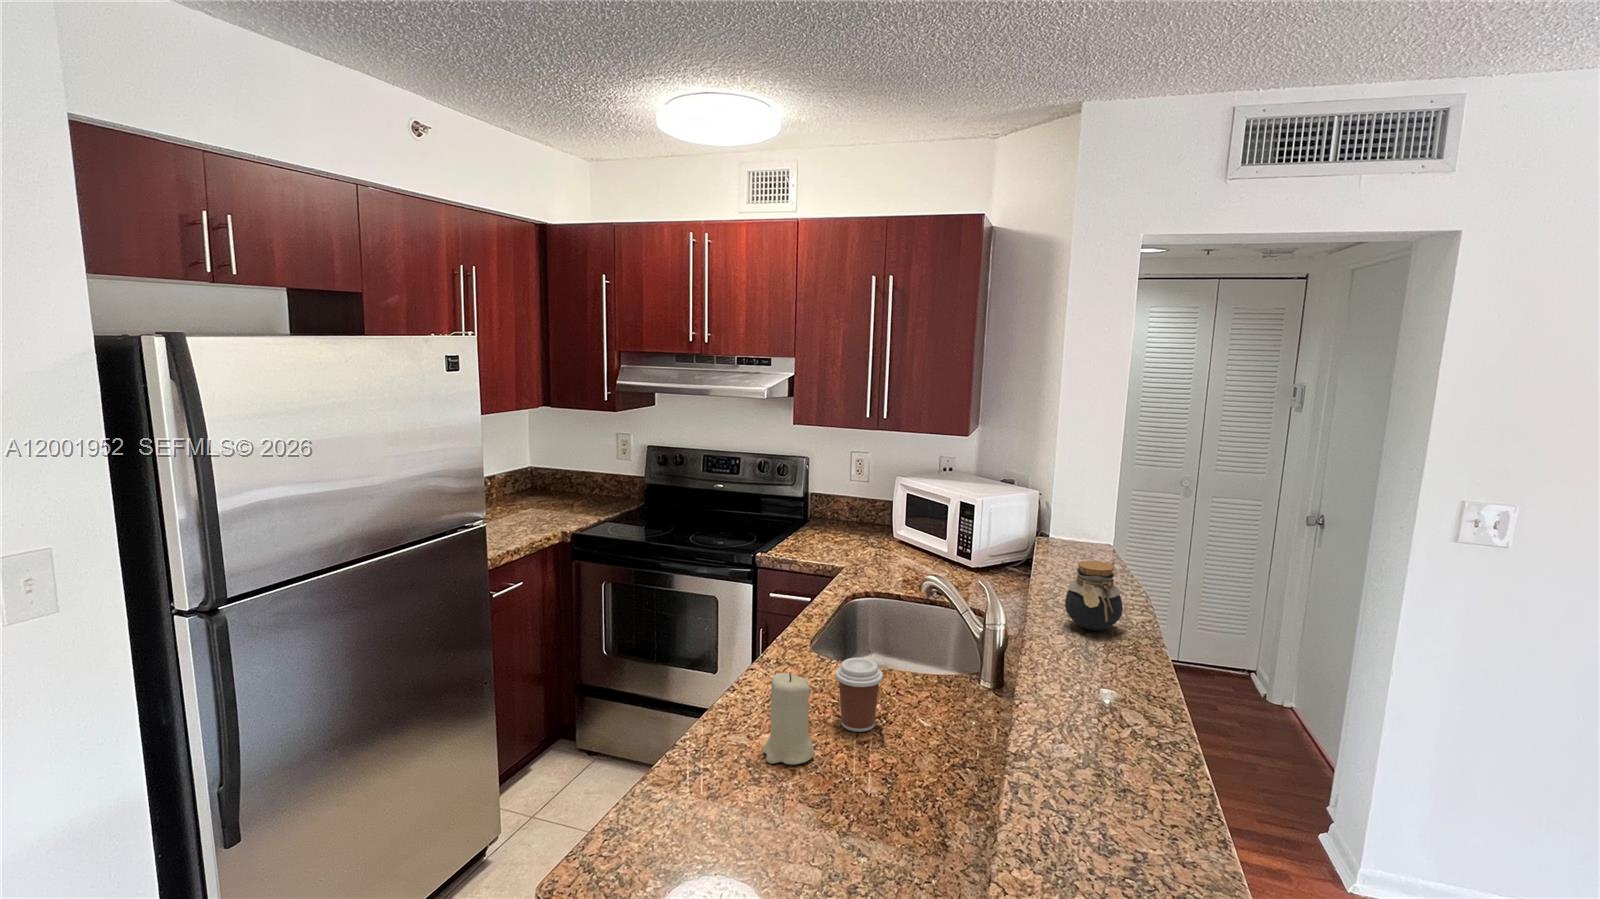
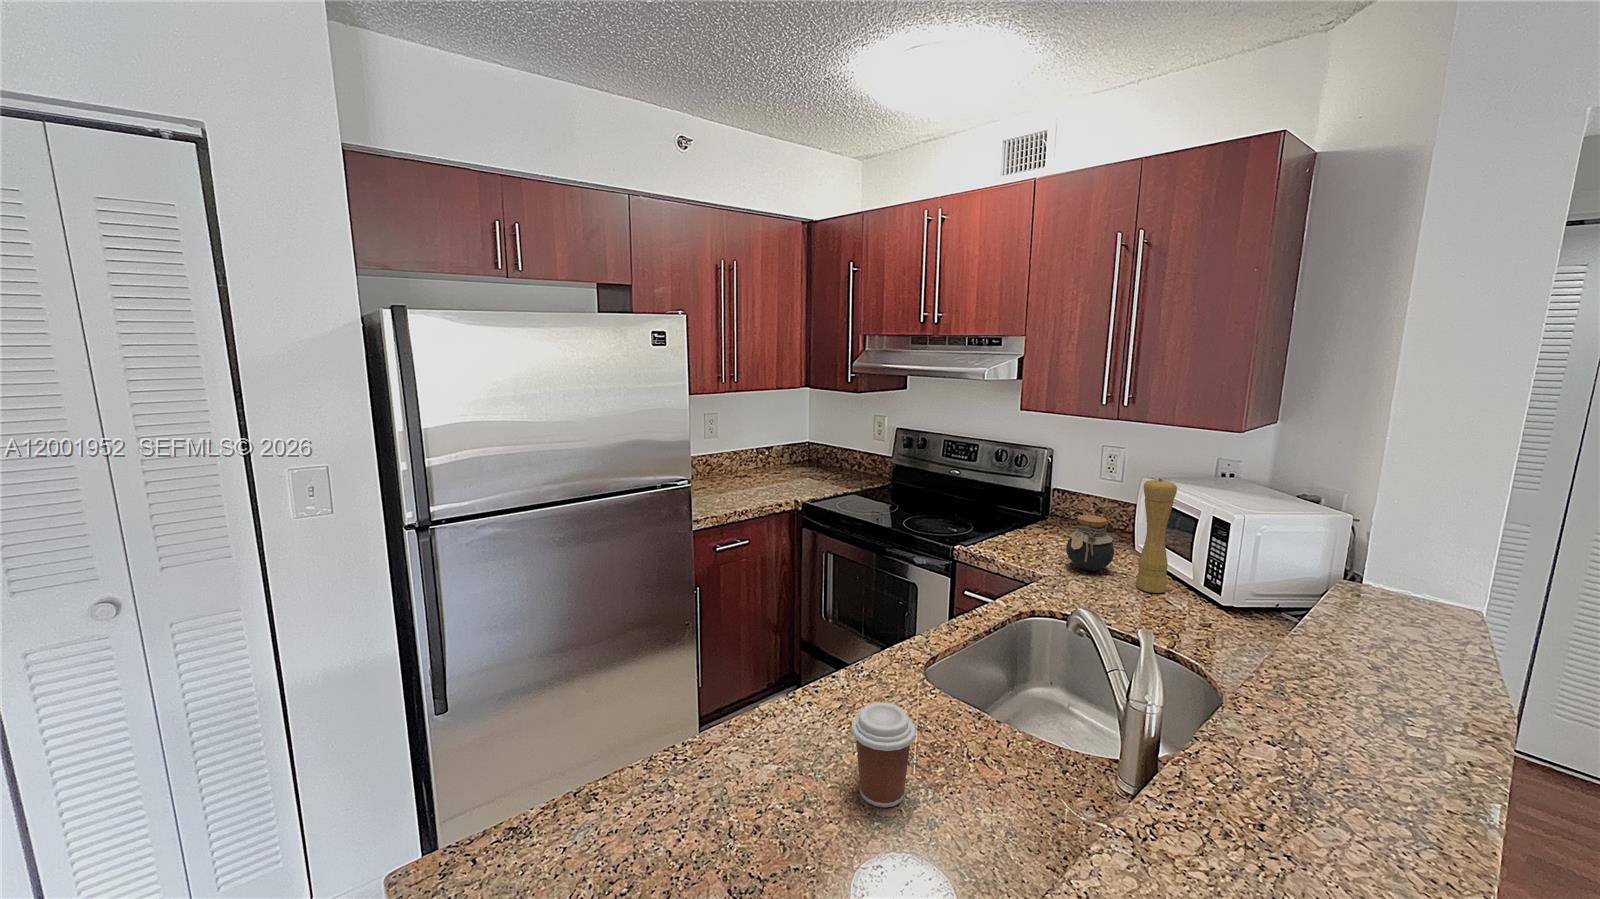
pepper mill: none [911,476,937,567] -> present [1136,479,1177,593]
jar: present [1065,561,1123,630] -> present [1066,515,1114,571]
candle: present [763,673,814,765] -> none [725,702,794,828]

